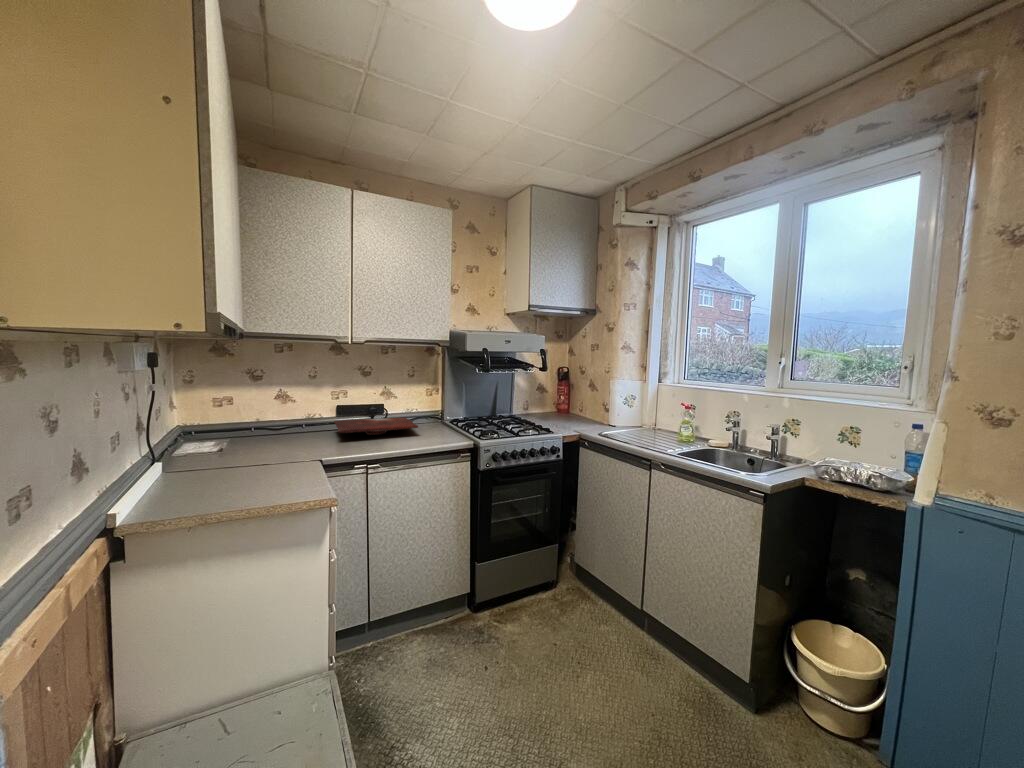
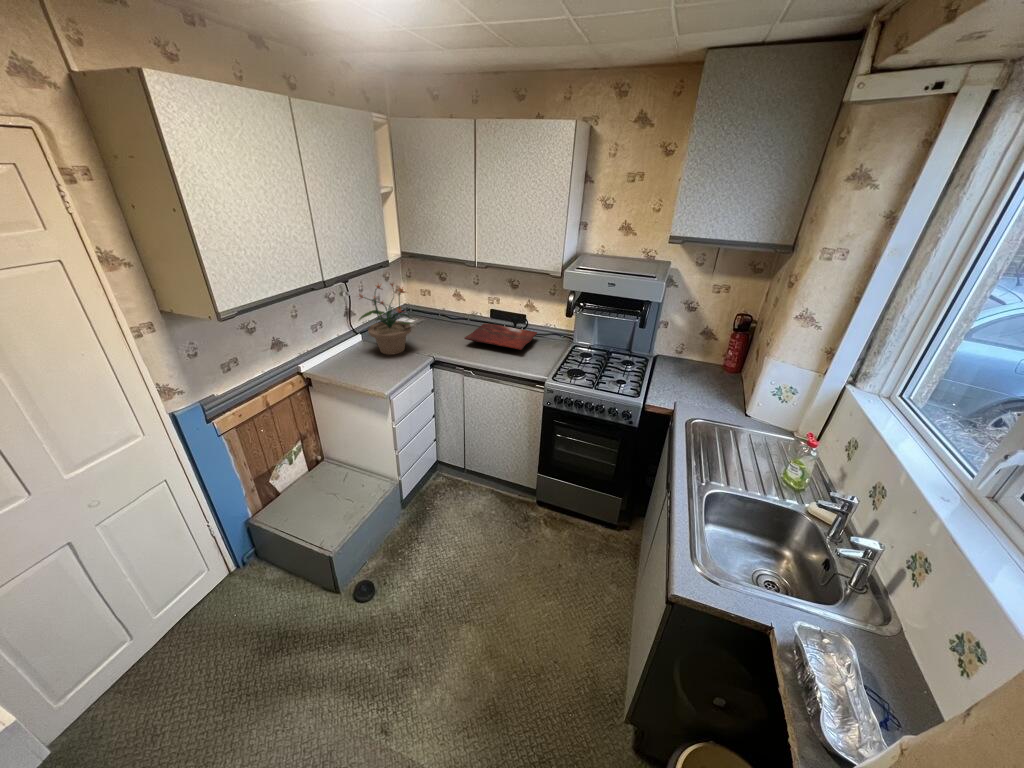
potted plant: none [179,361,286,469] -> present [359,283,413,355]

